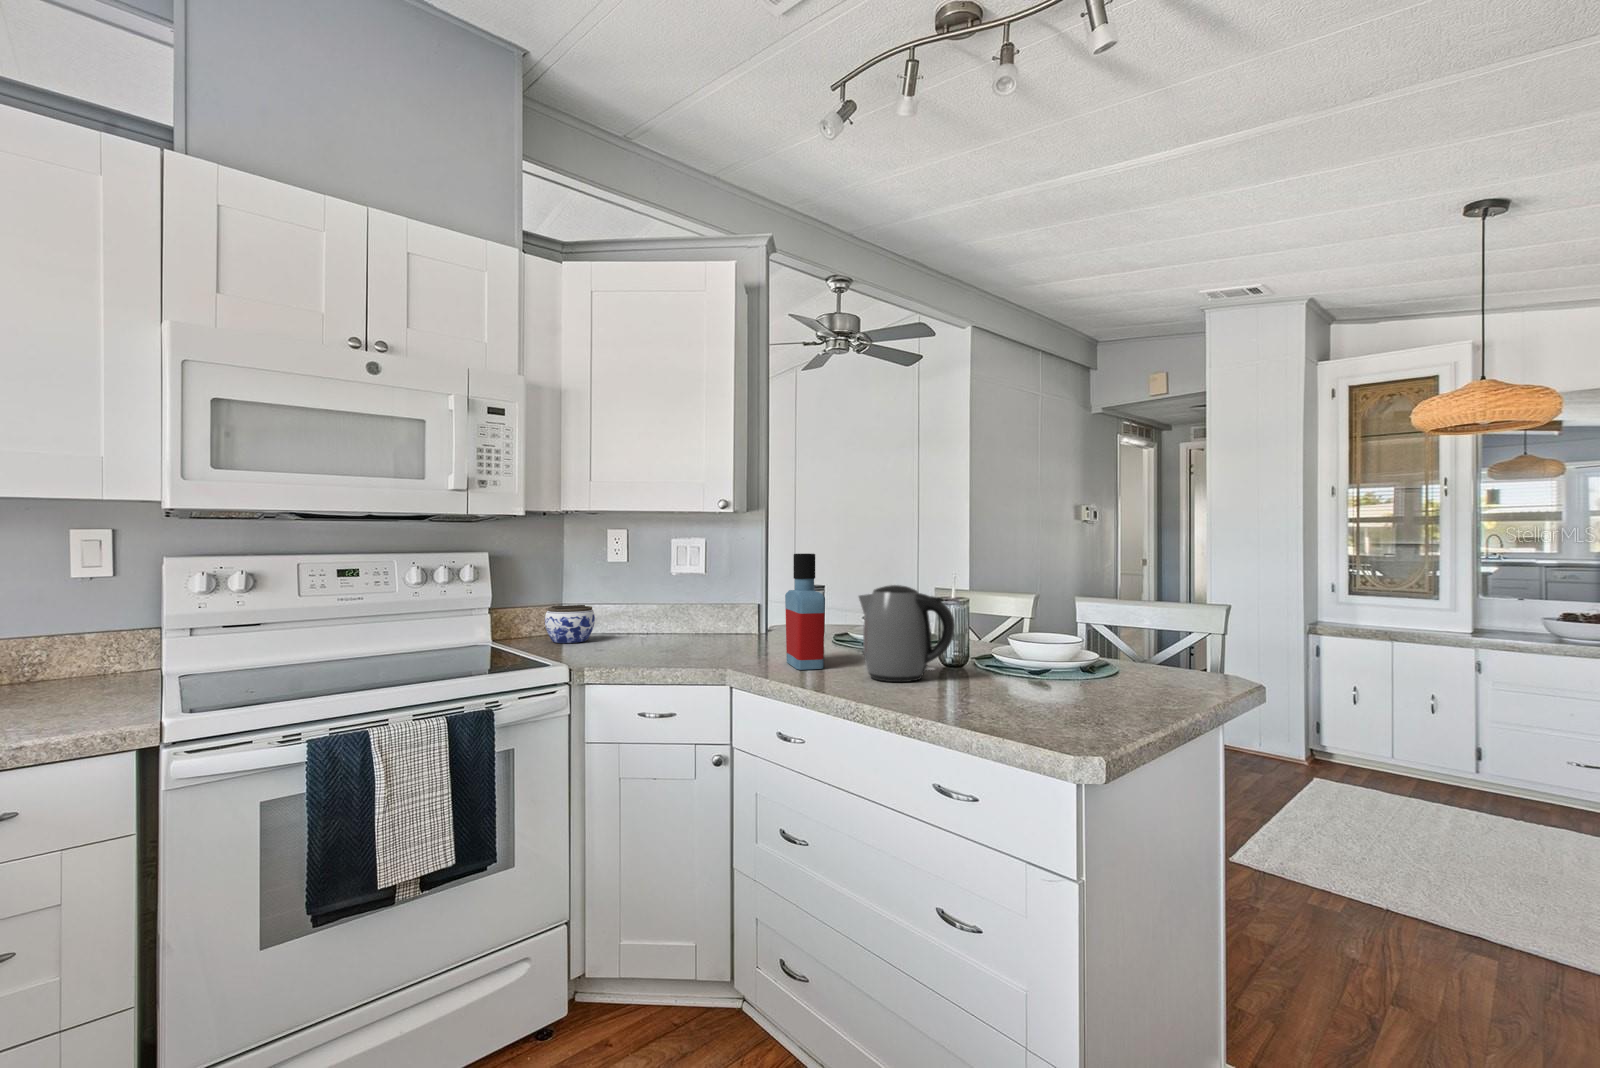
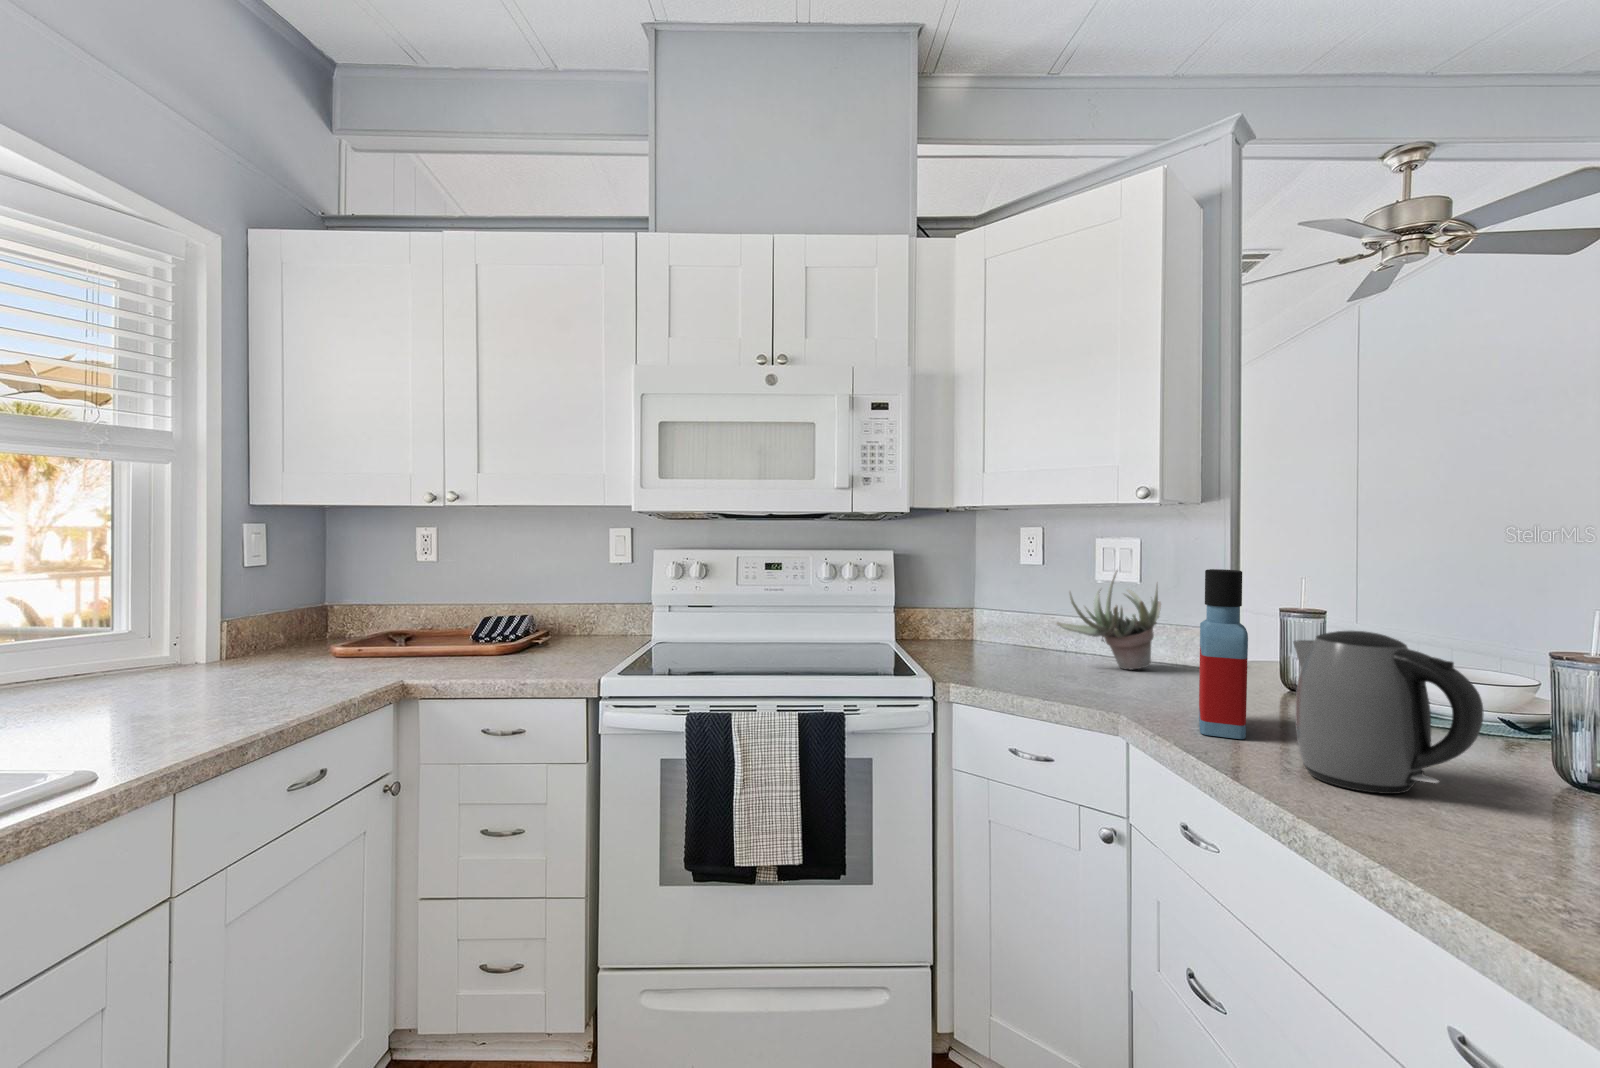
succulent plant: none [655,562,730,641] -> present [1056,571,1161,669]
jar: present [545,605,595,643] -> none [947,609,1000,652]

